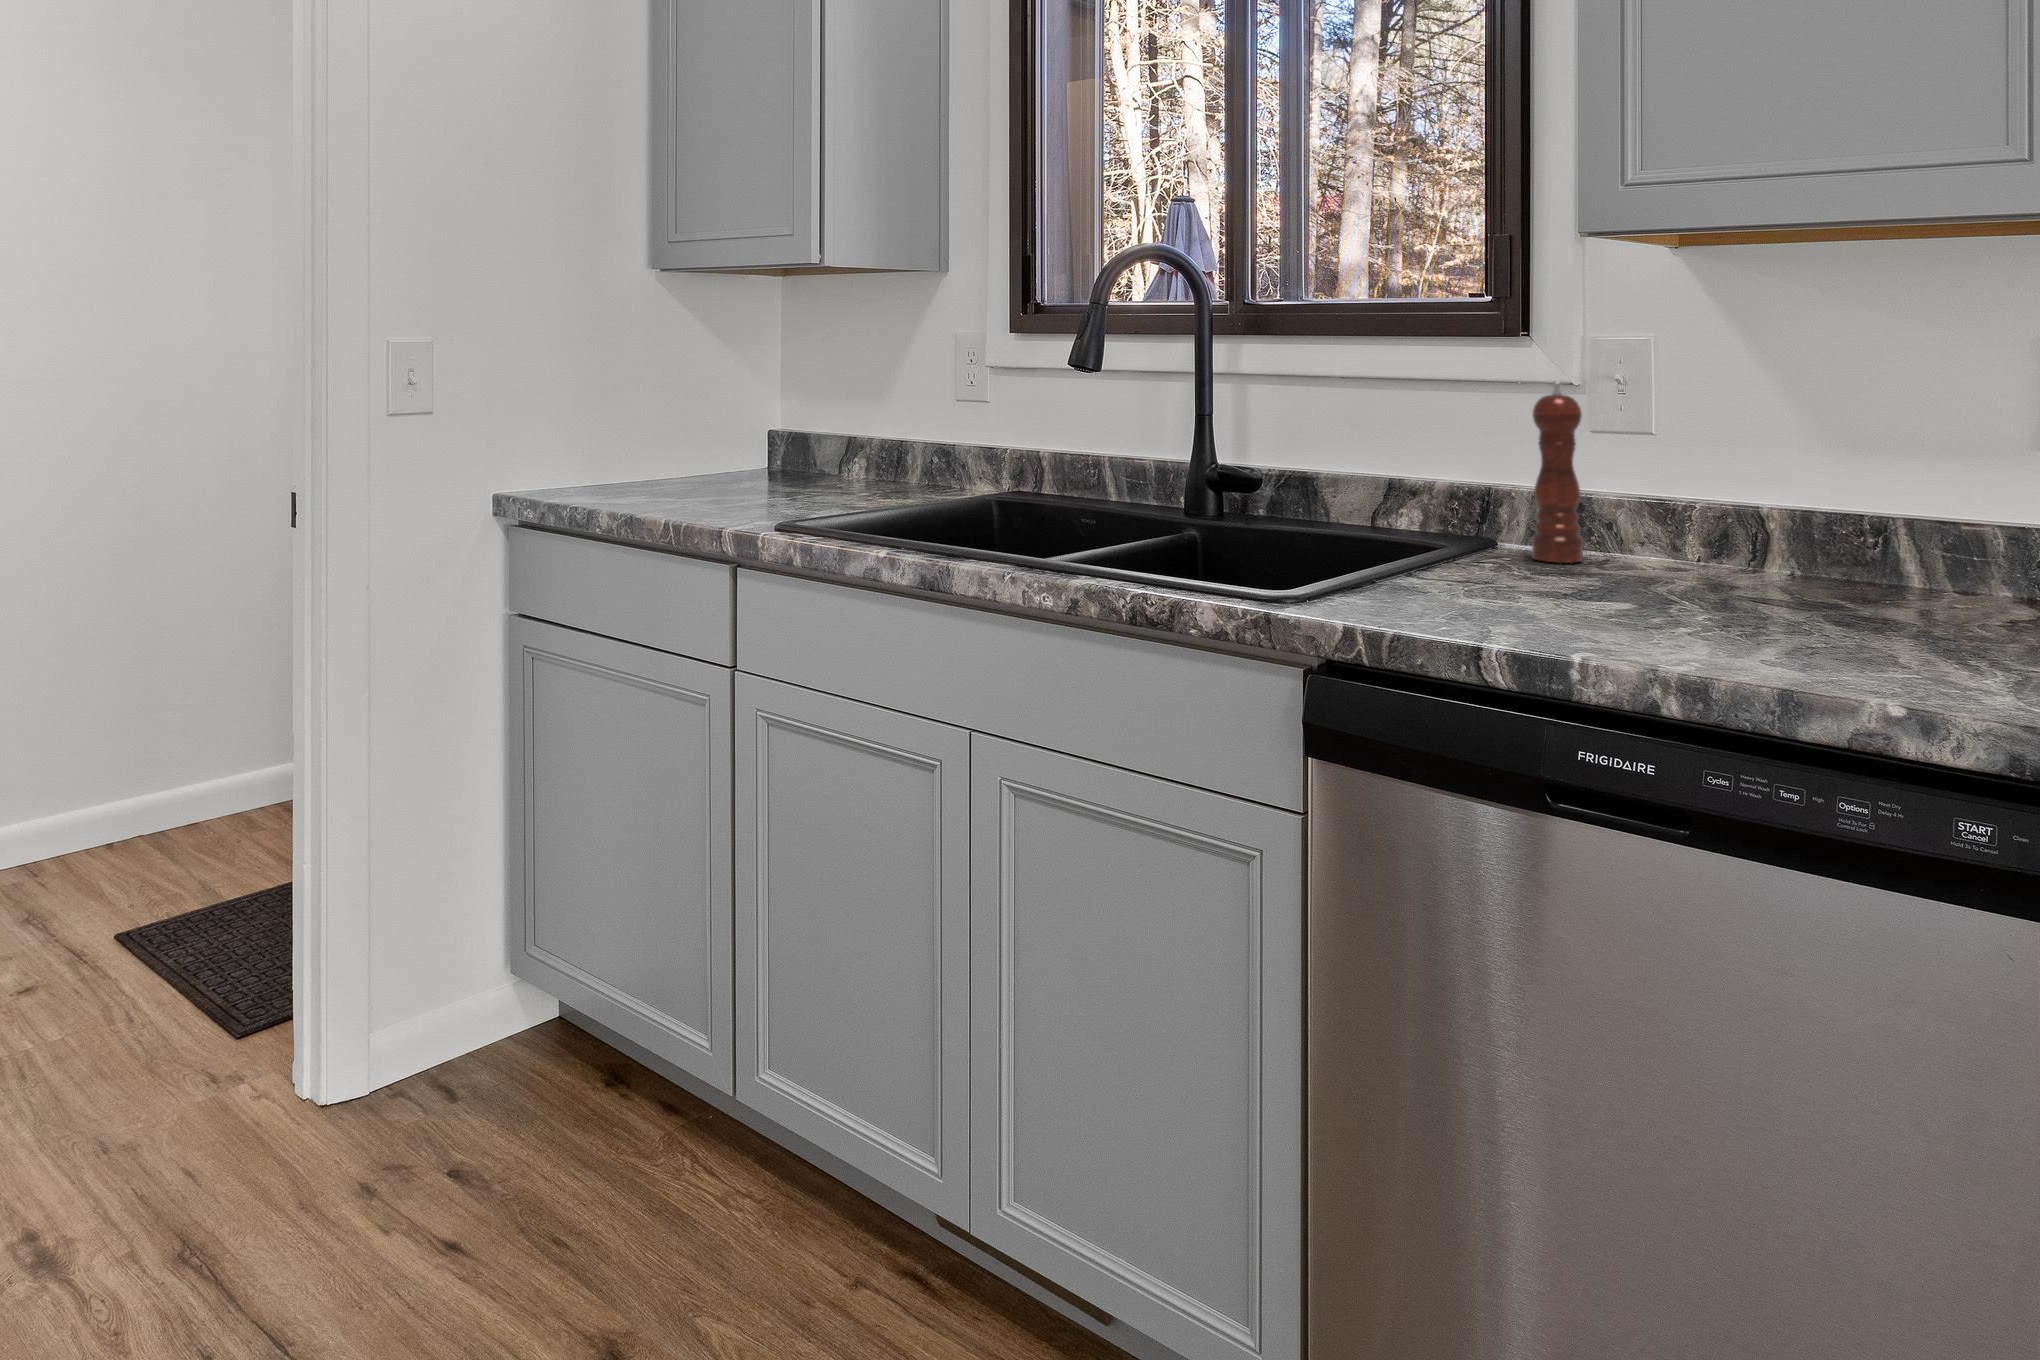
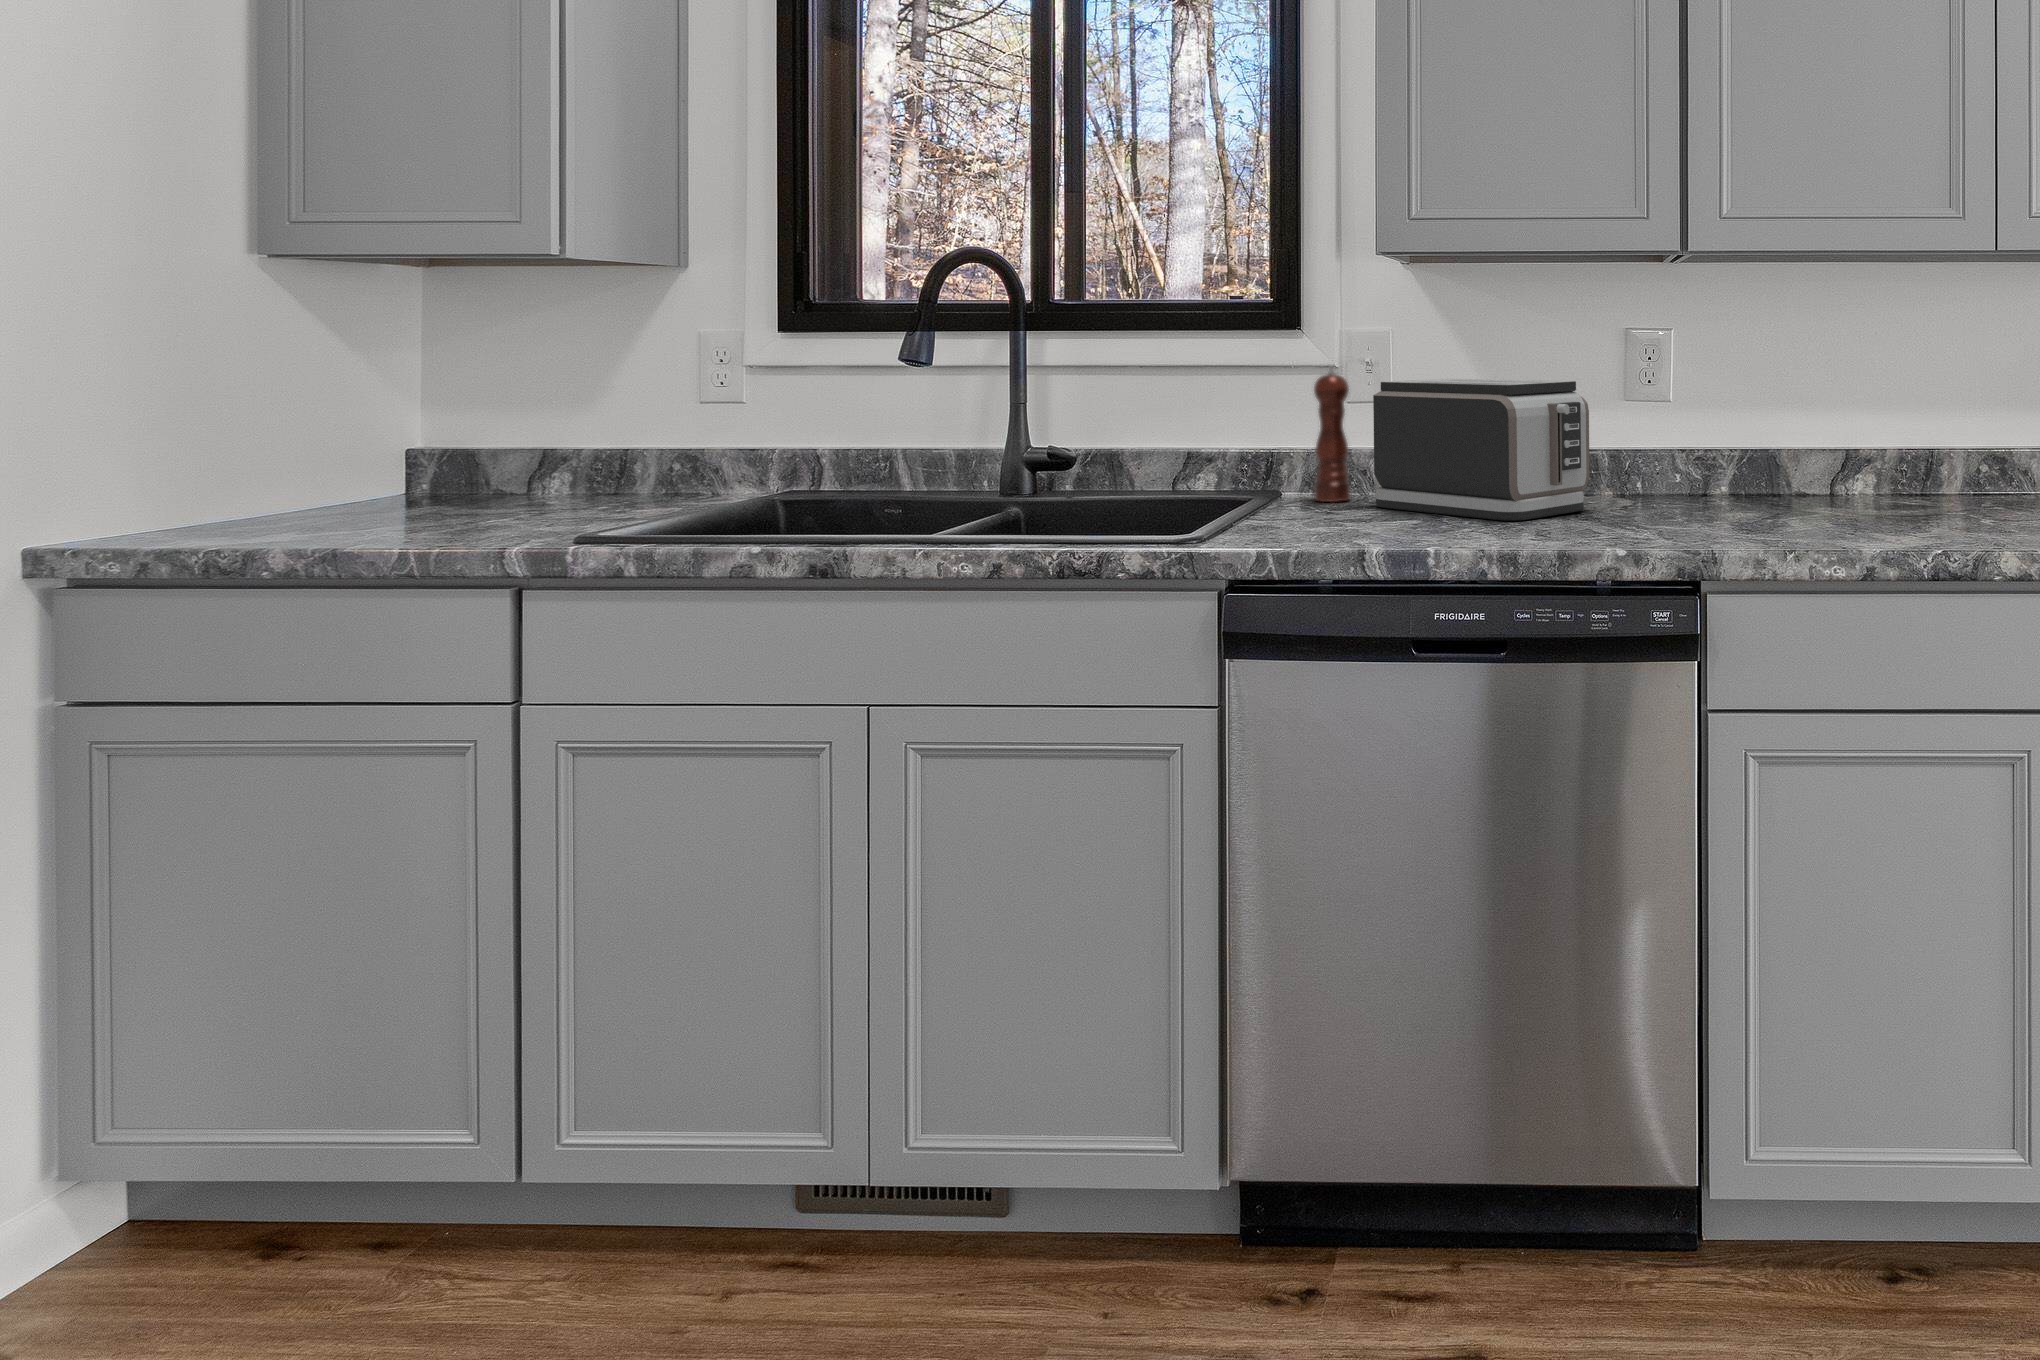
toaster: none [1599,406,1936,625] -> present [1373,379,1590,521]

